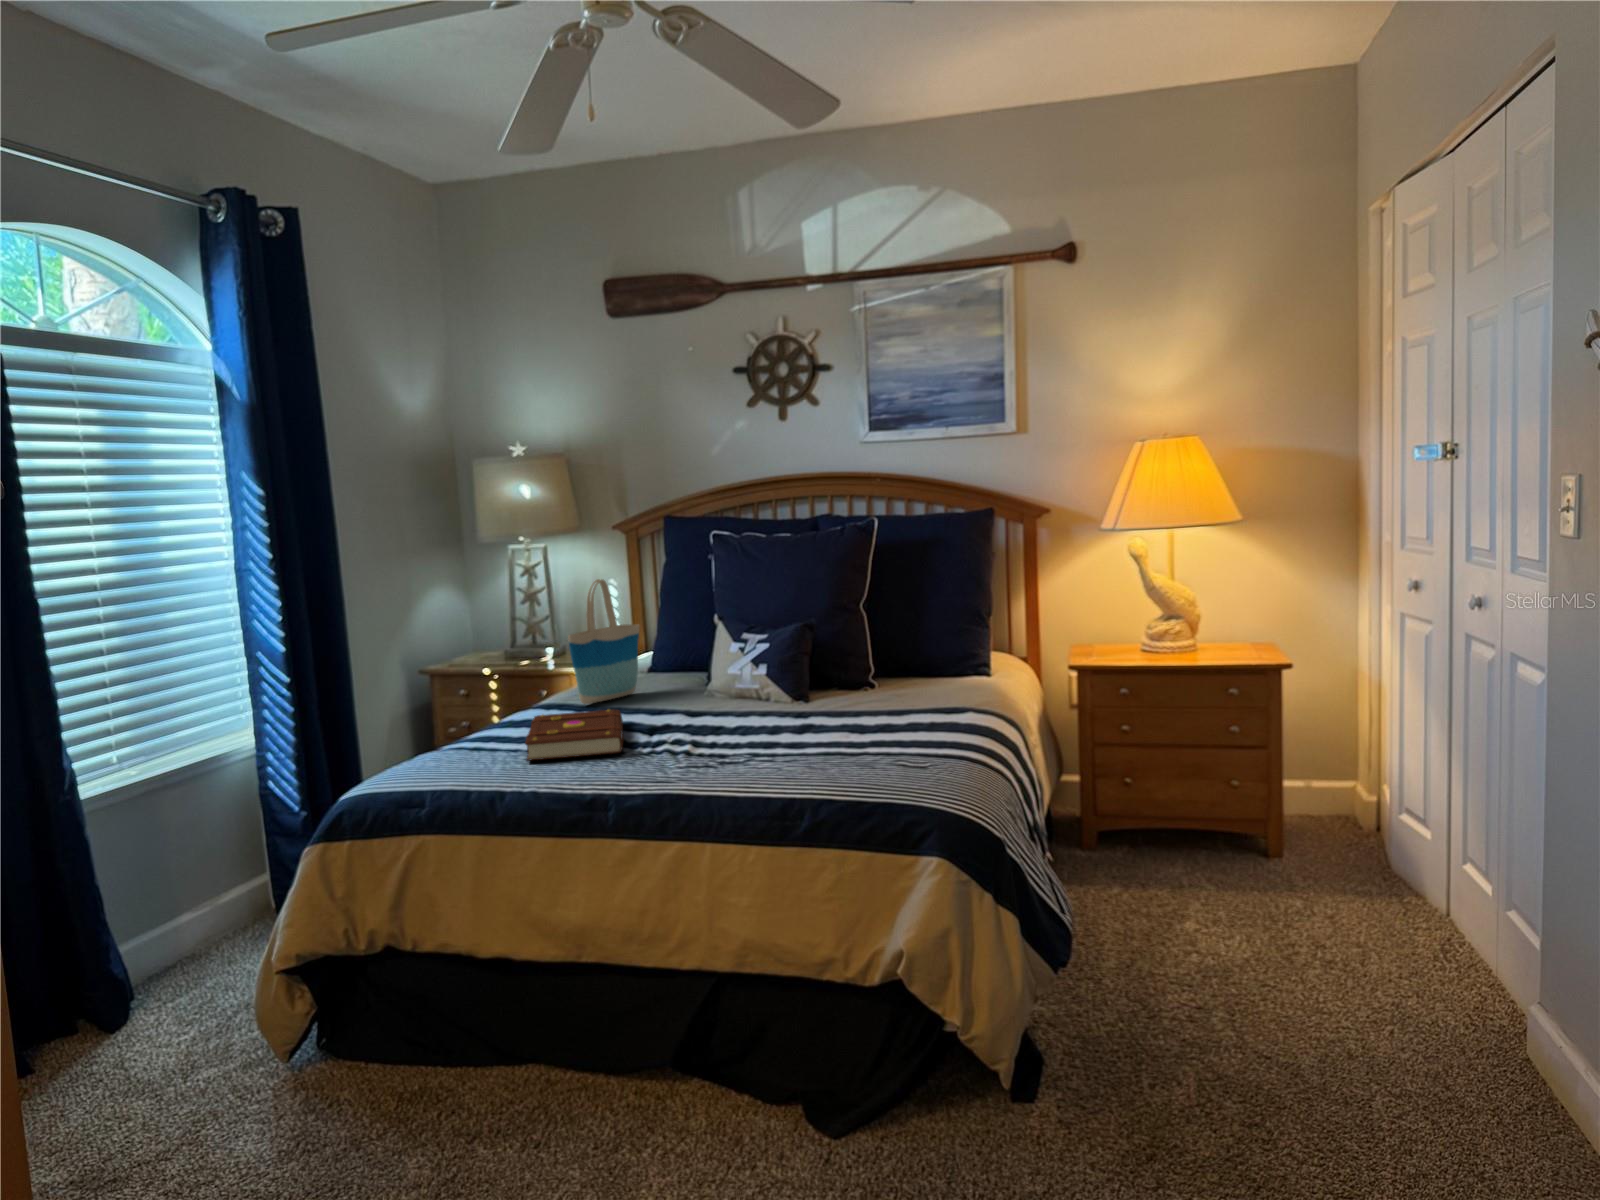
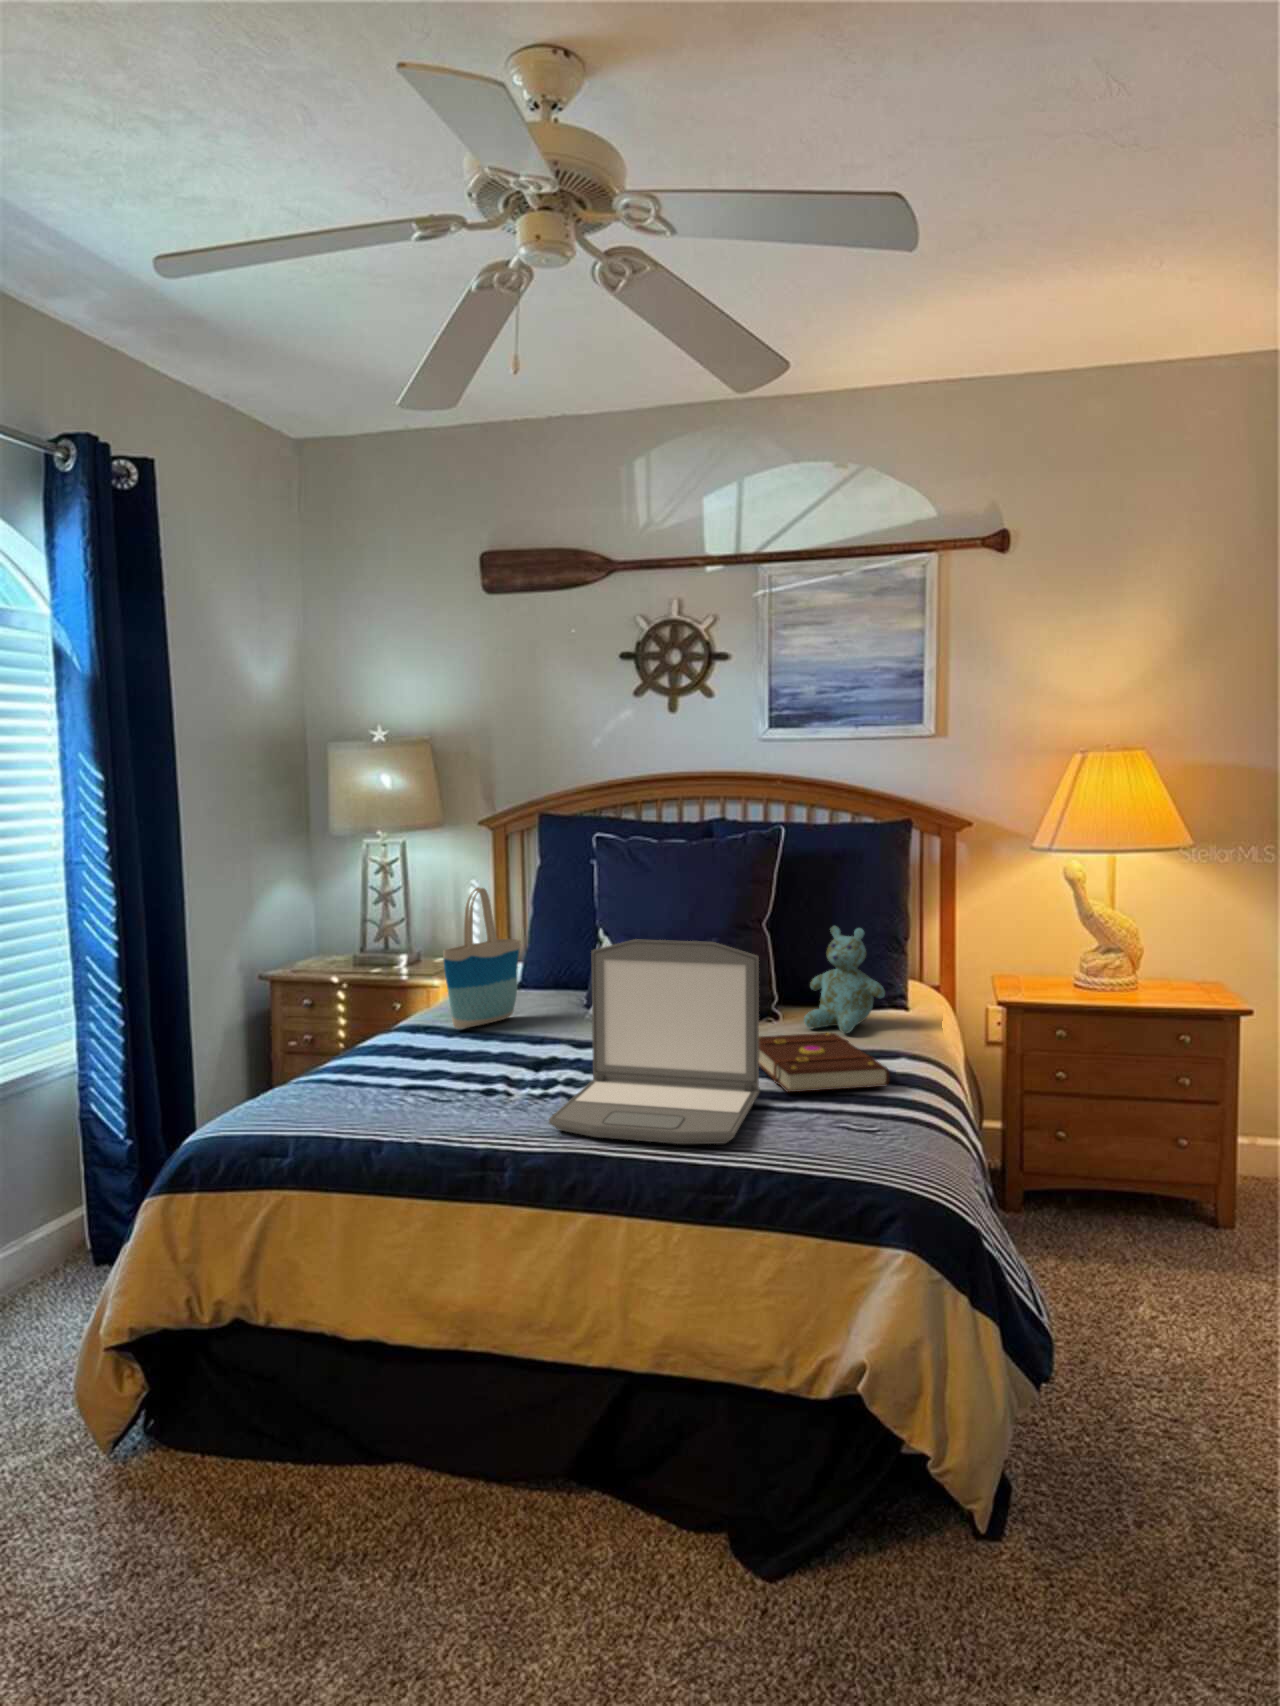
stuffed bear: none [890,602,961,696] -> present [804,926,885,1033]
laptop: none [648,614,836,784] -> present [549,939,760,1144]
book: present [525,710,623,761] -> present [759,1033,890,1092]

